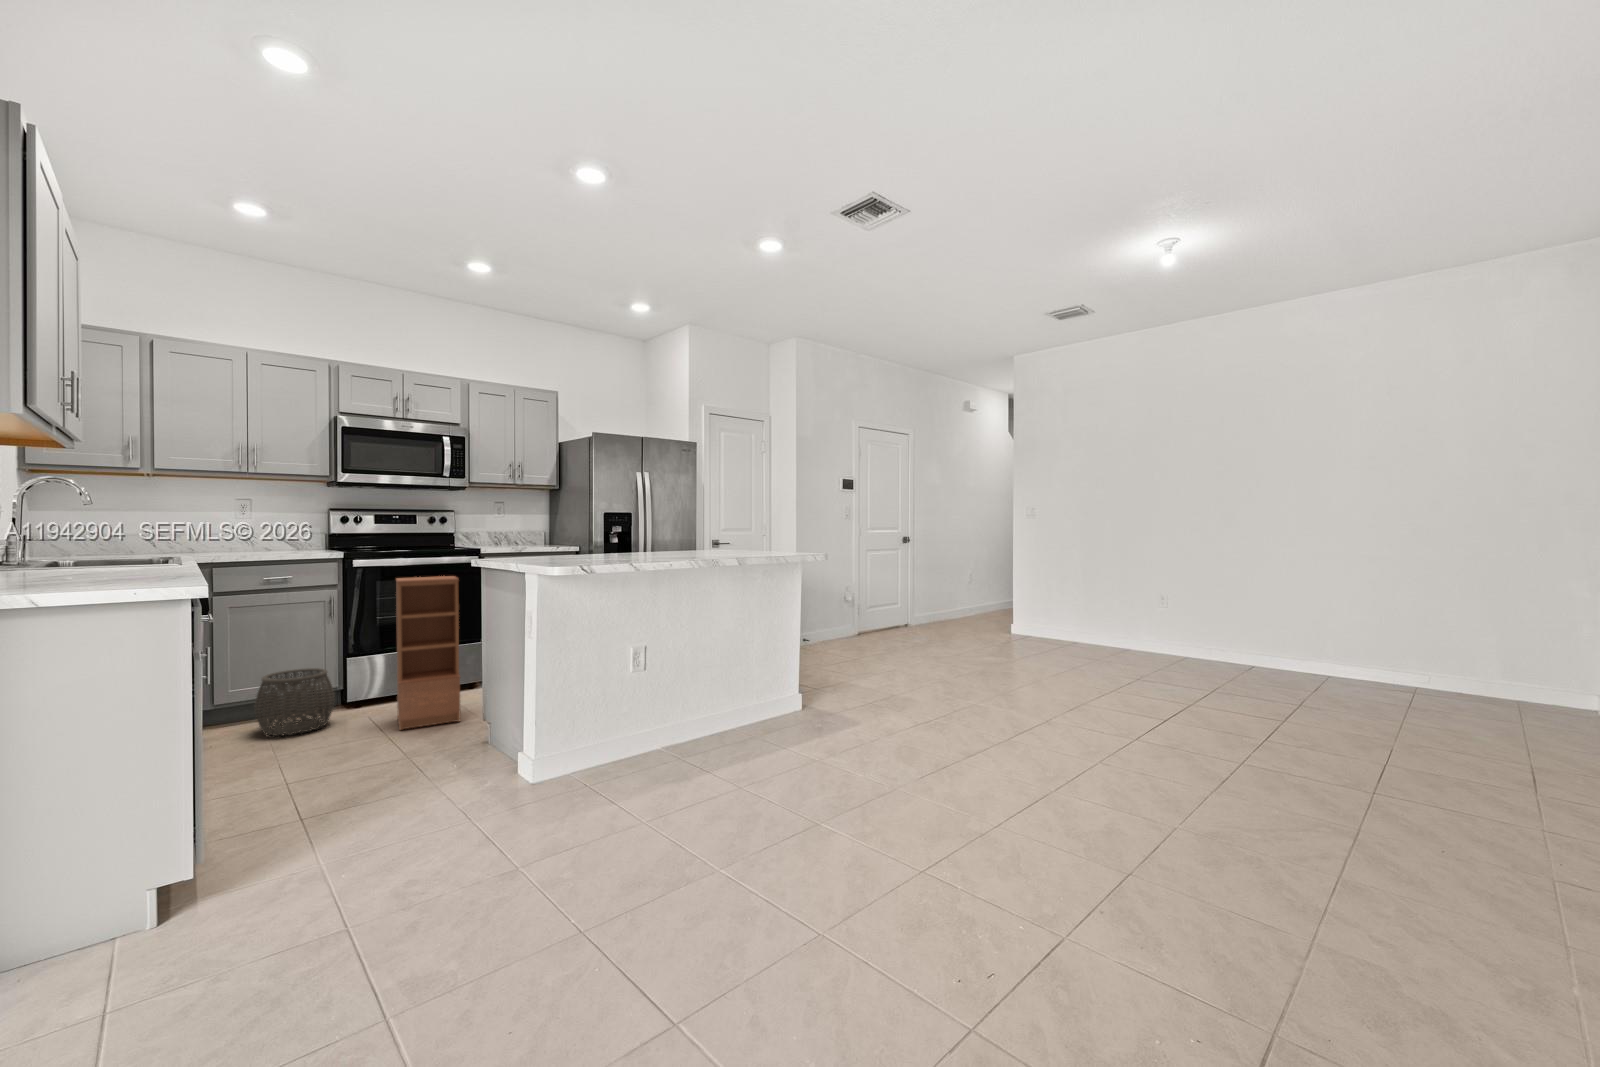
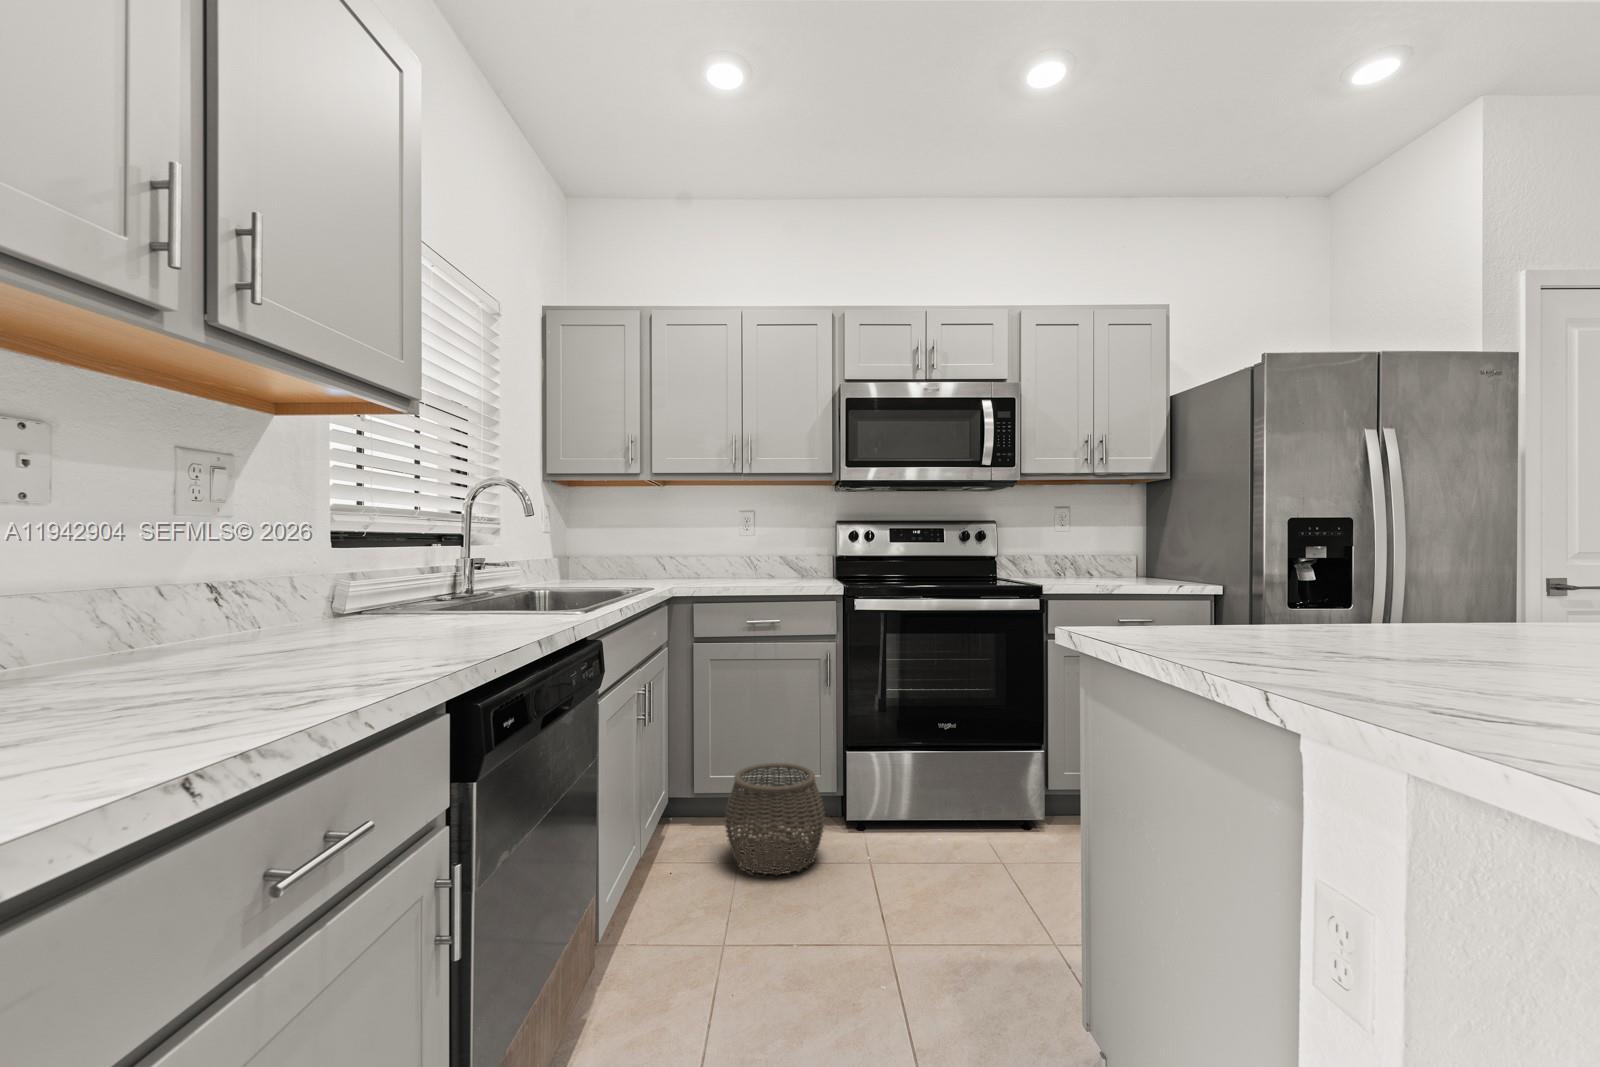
bookcase: present [396,576,460,730] -> none [907,638,1010,924]

